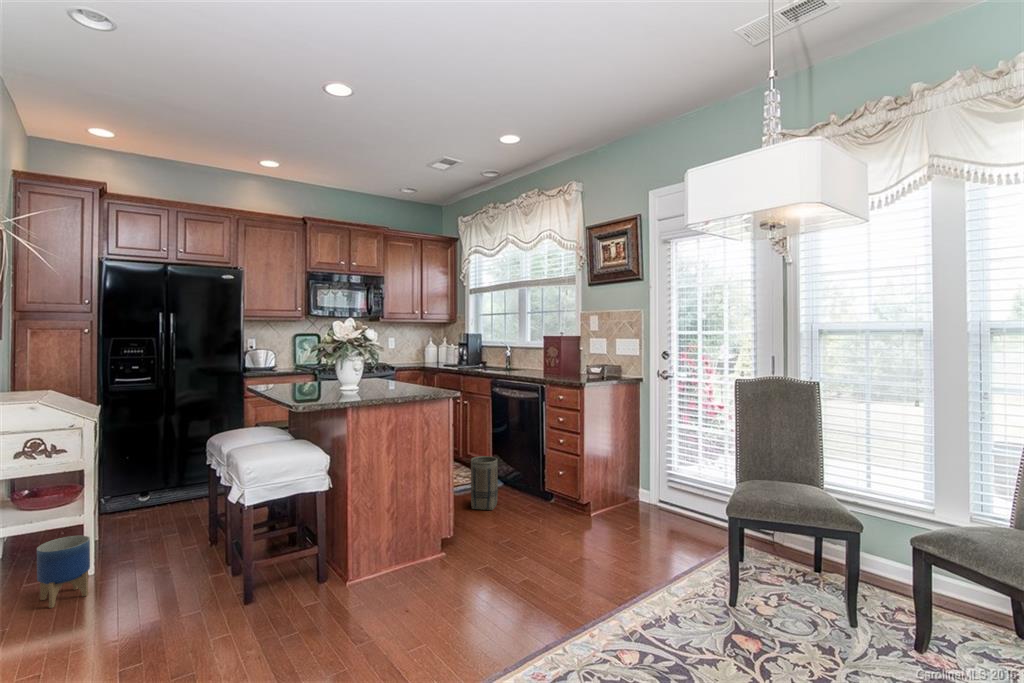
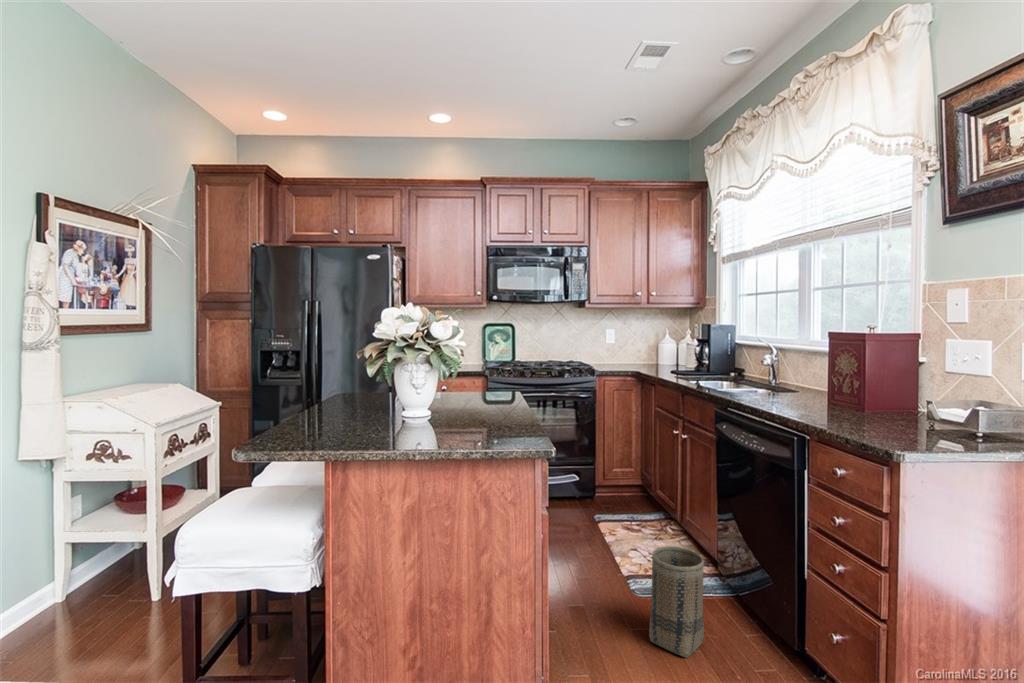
planter: present [37,535,90,608] -> none [55,564,118,654]

